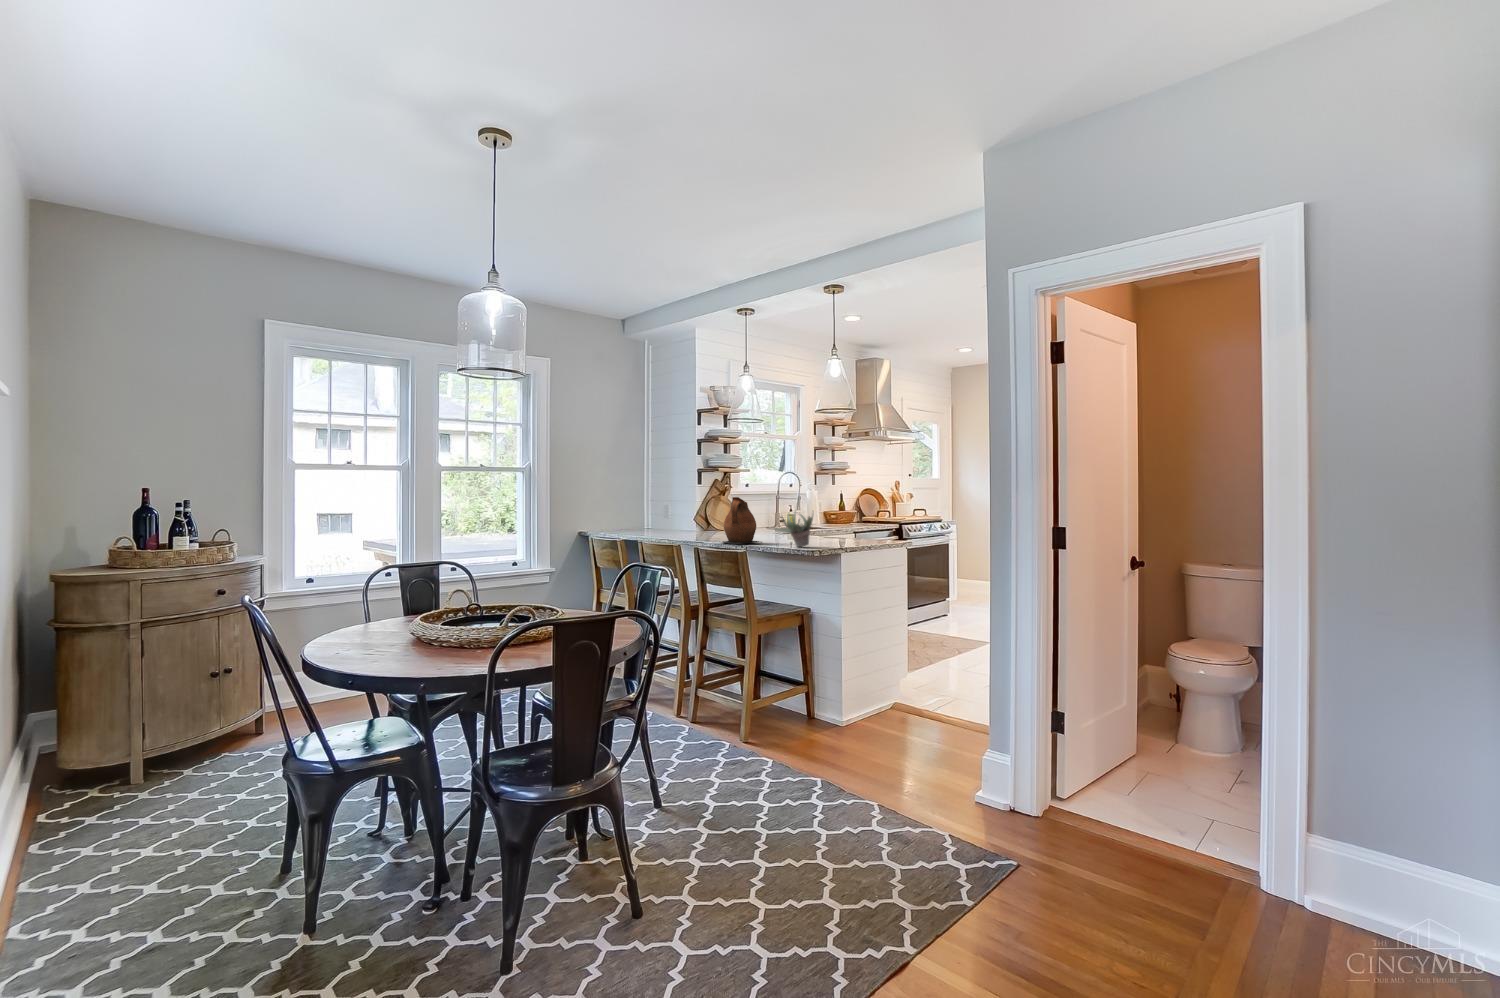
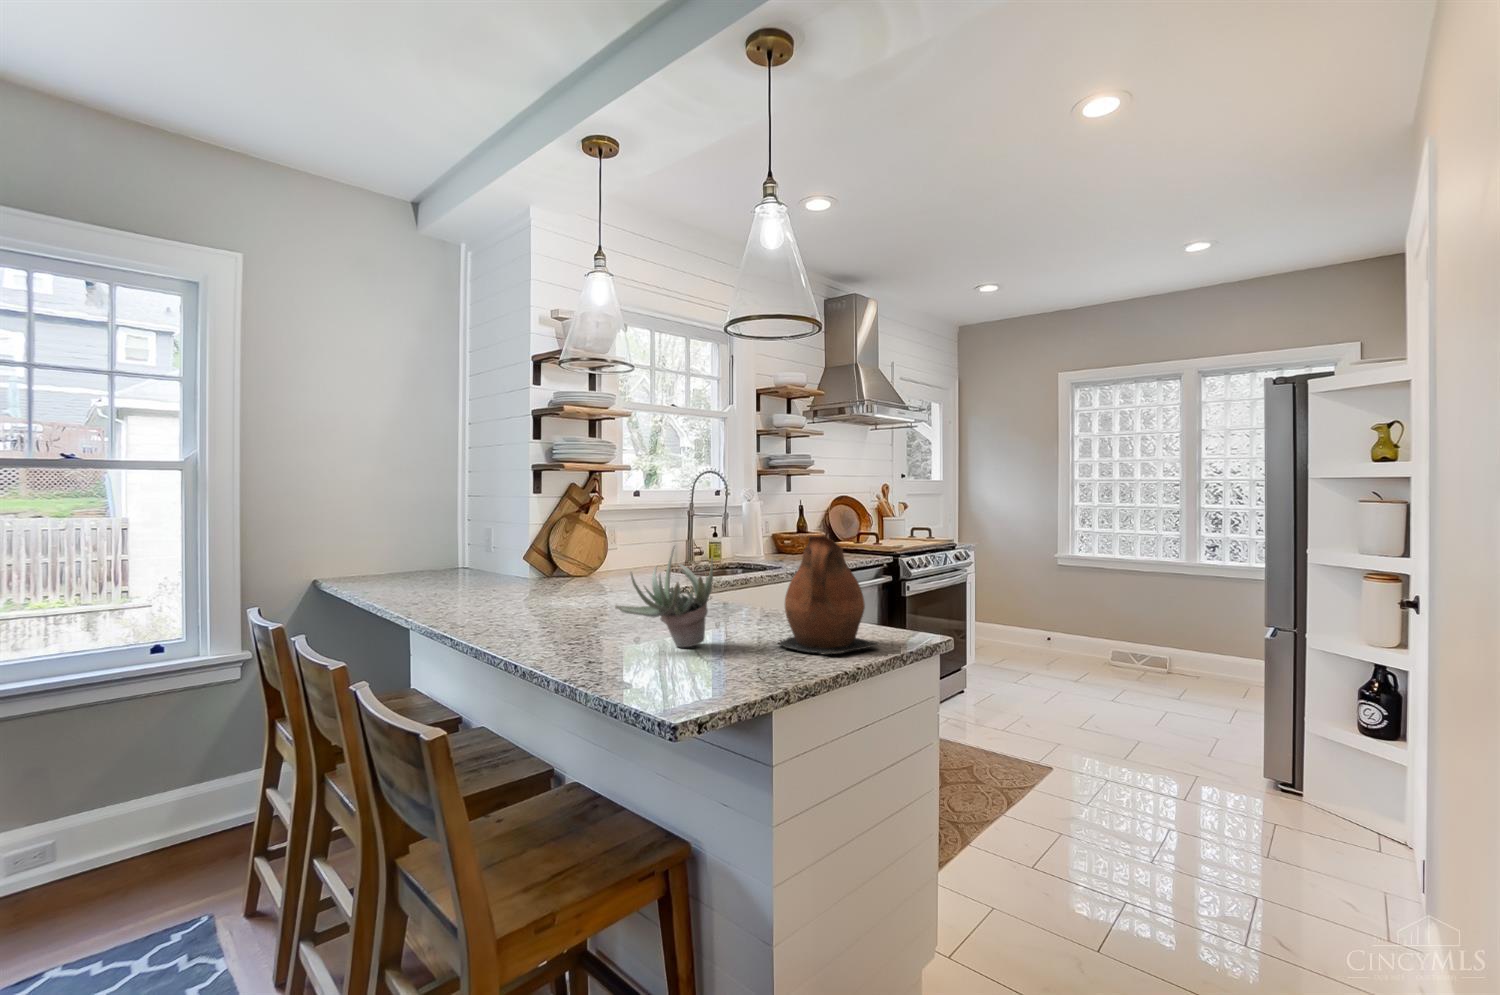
ceramic pitcher: present [723,497,762,544] -> present [778,535,879,654]

